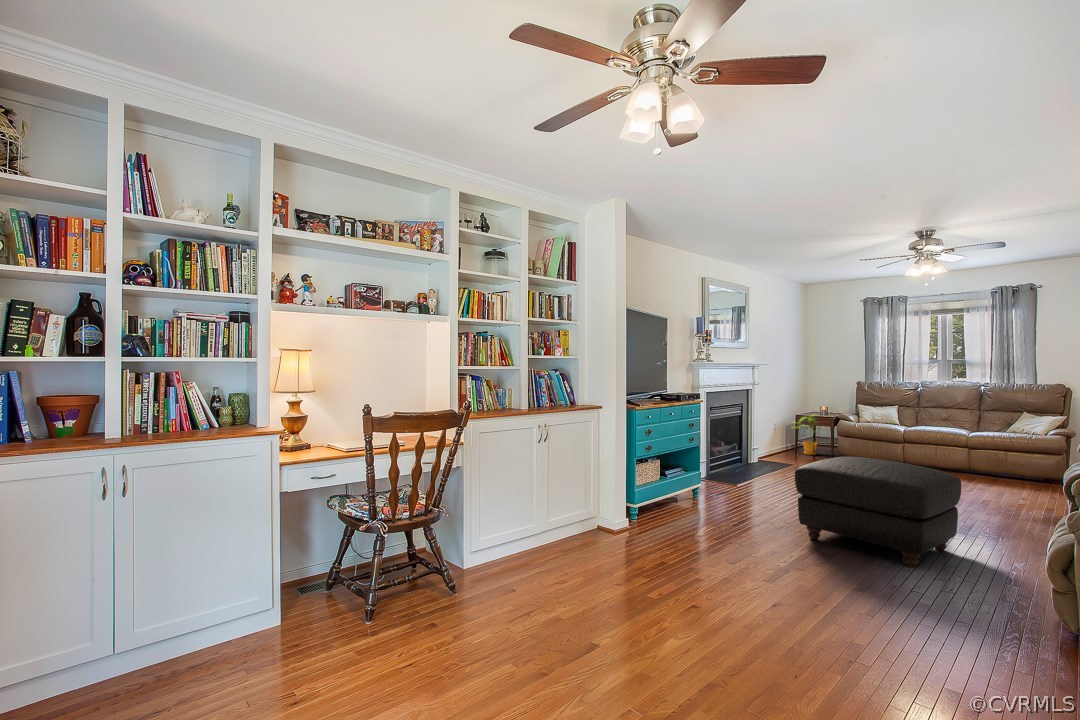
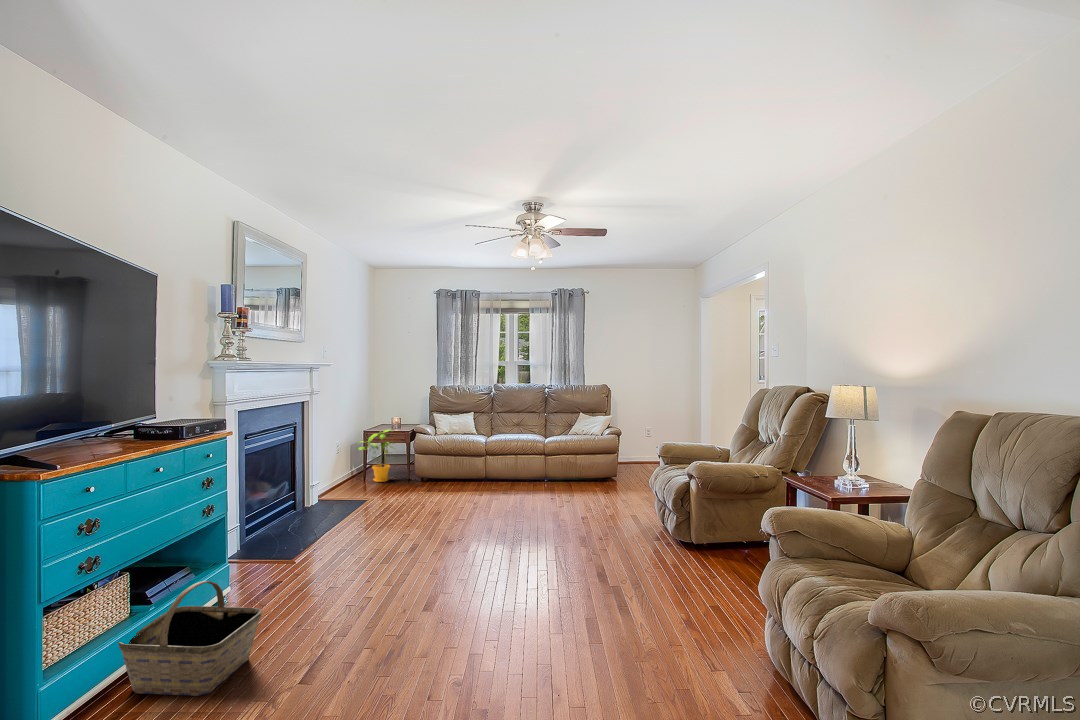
ottoman: present [795,457,961,567] -> none [395,499,592,661]
basket: none [656,475,720,527] -> present [118,581,262,696]

